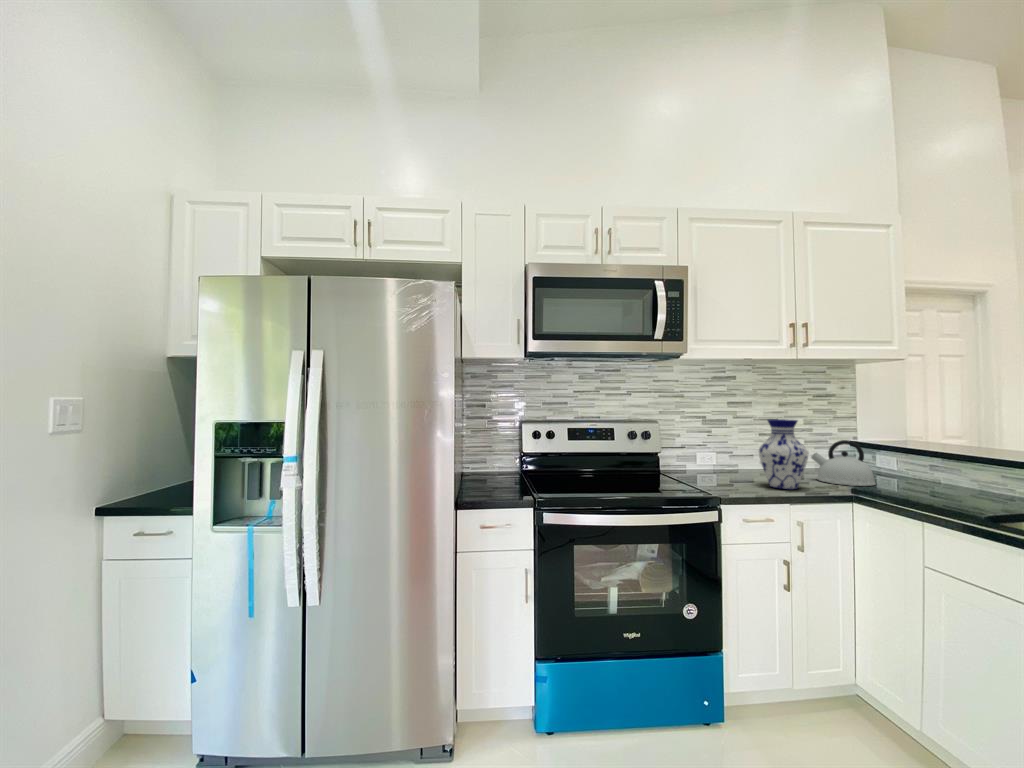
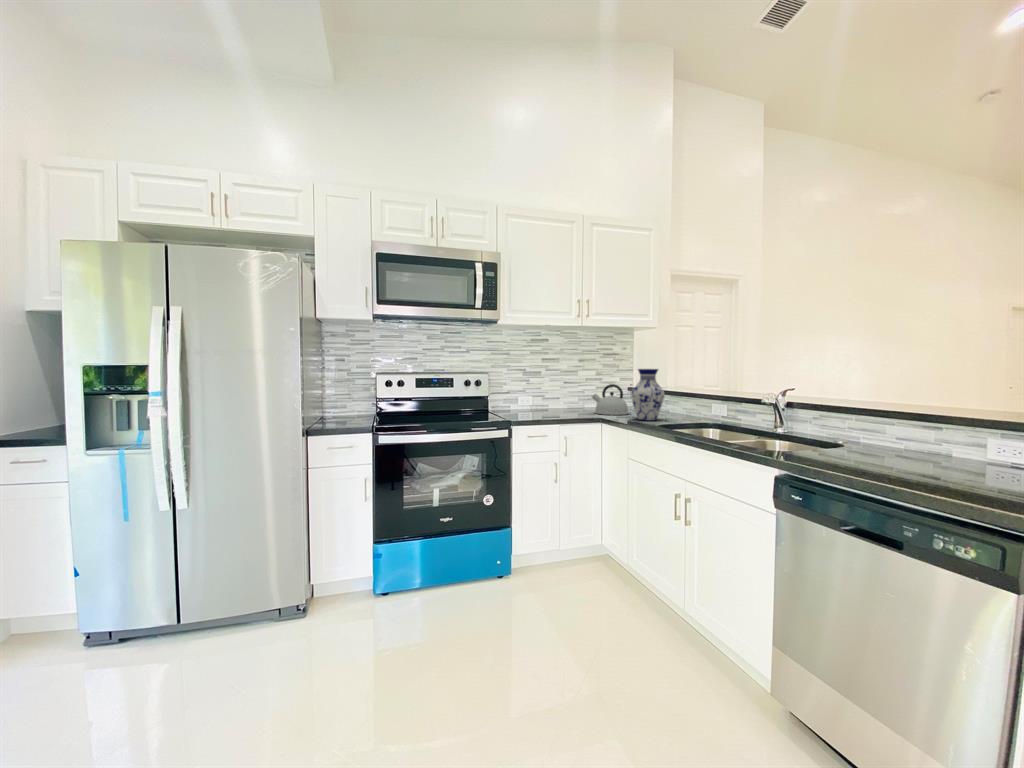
vase: present [759,419,808,490] -> present [631,369,665,421]

